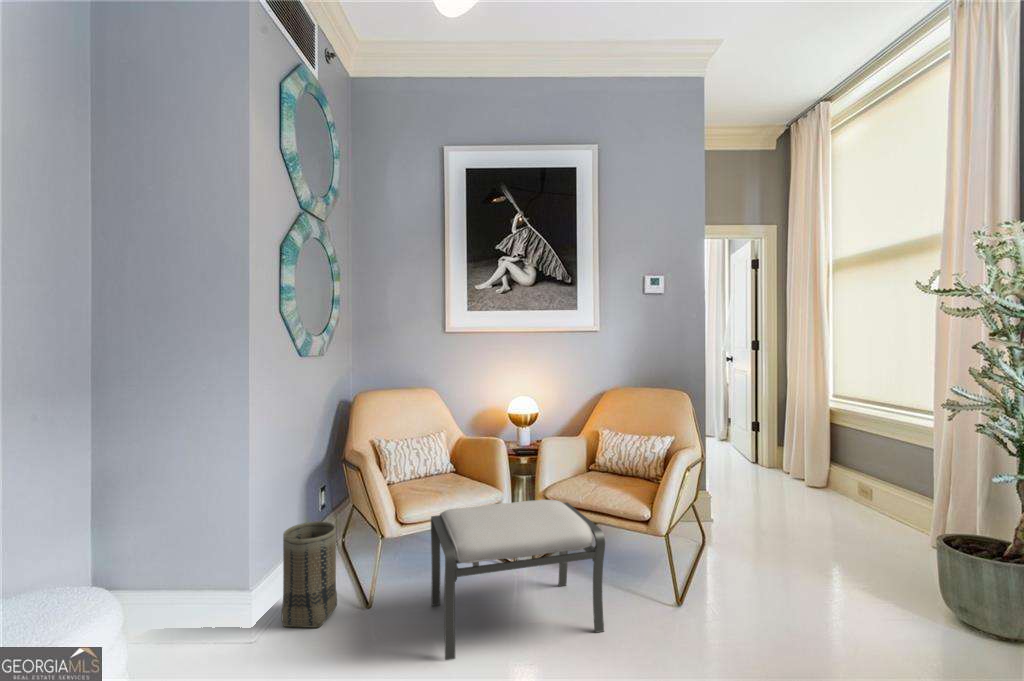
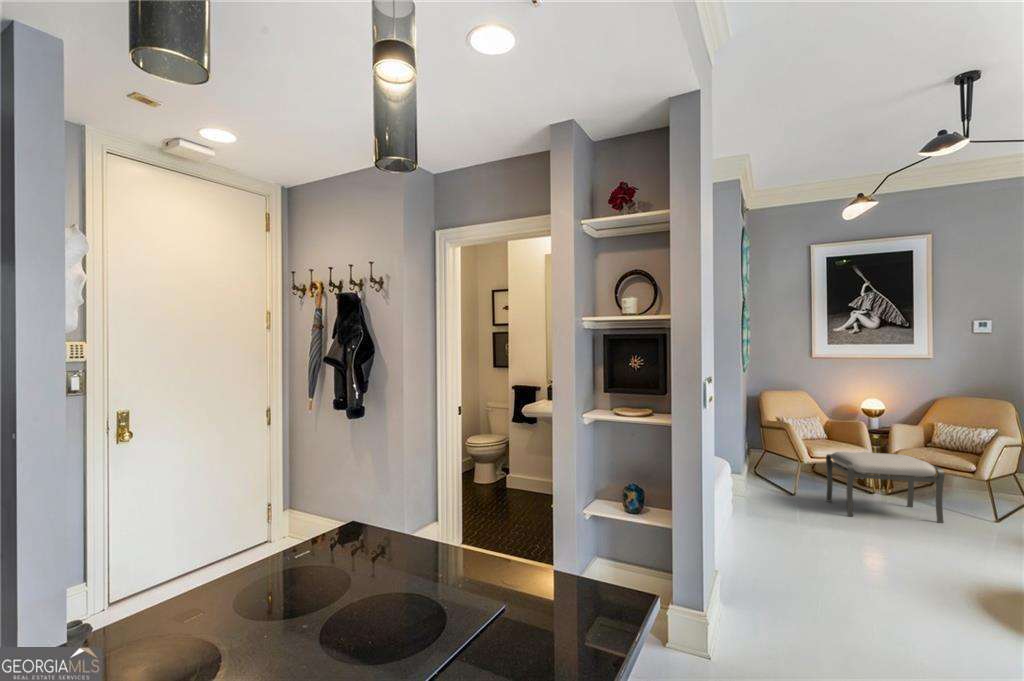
basket: present [282,521,337,628] -> none [747,451,773,499]

